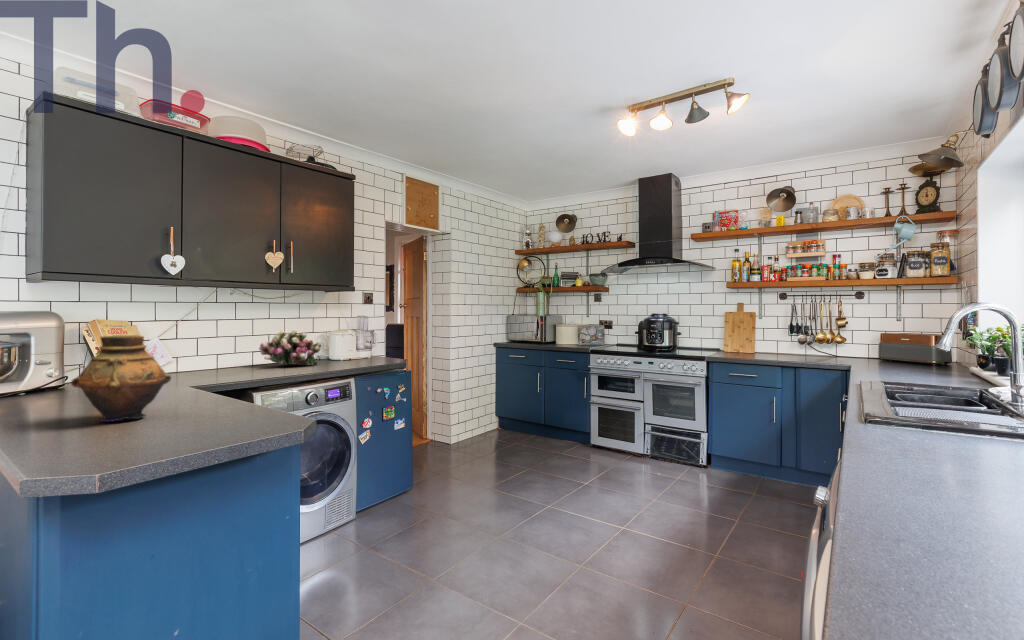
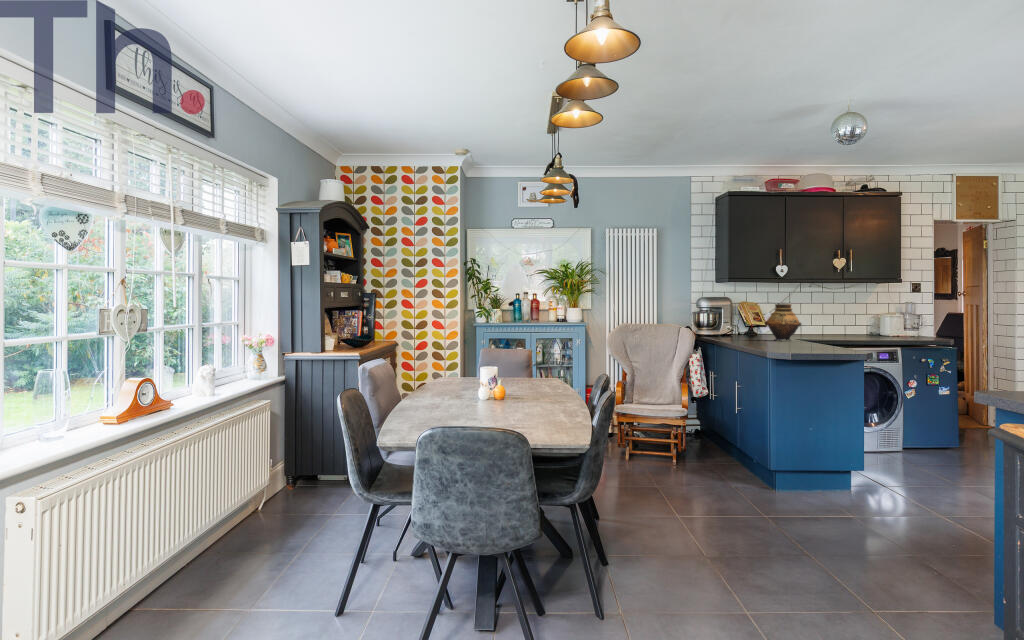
flower arrangement: present [259,331,321,365] -> none [826,312,873,337]

